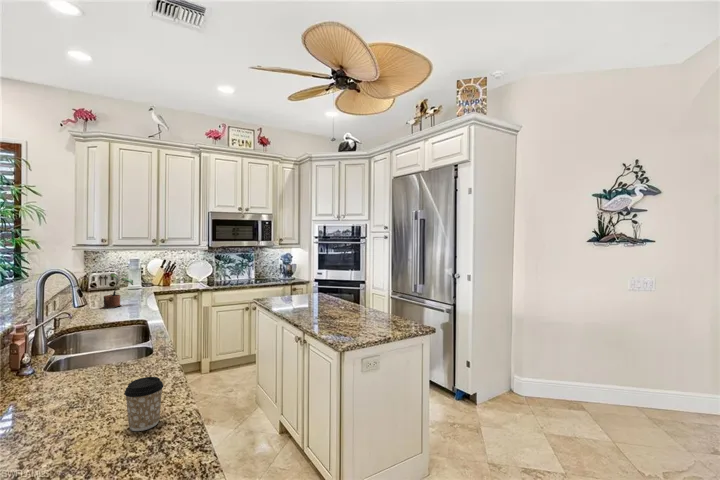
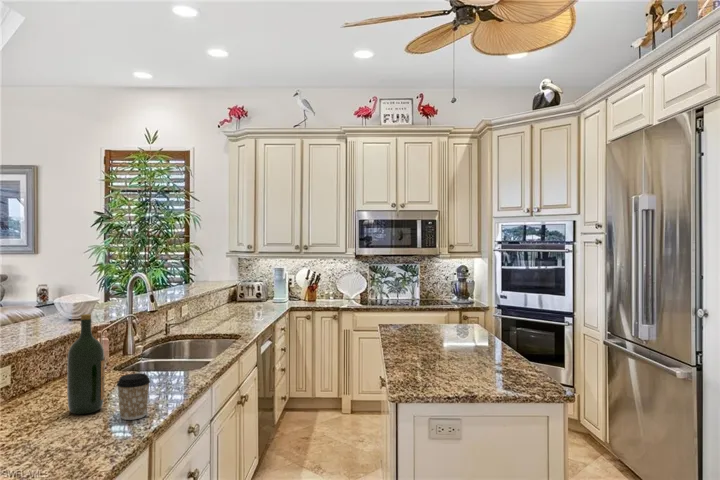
potted plant: present [101,273,133,309] -> none [223,282,253,319]
wine bottle: none [43,322,94,443] -> present [67,314,105,414]

